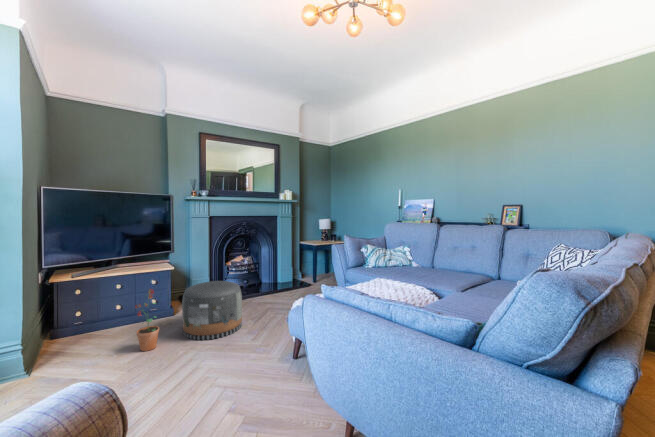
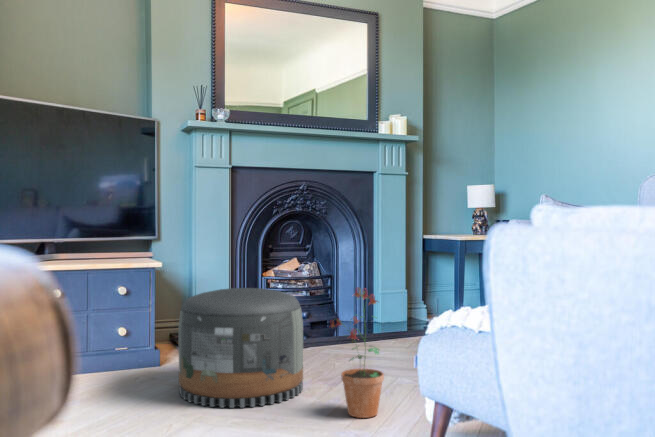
potted plant: present [135,289,159,351] -> present [331,287,384,418]

